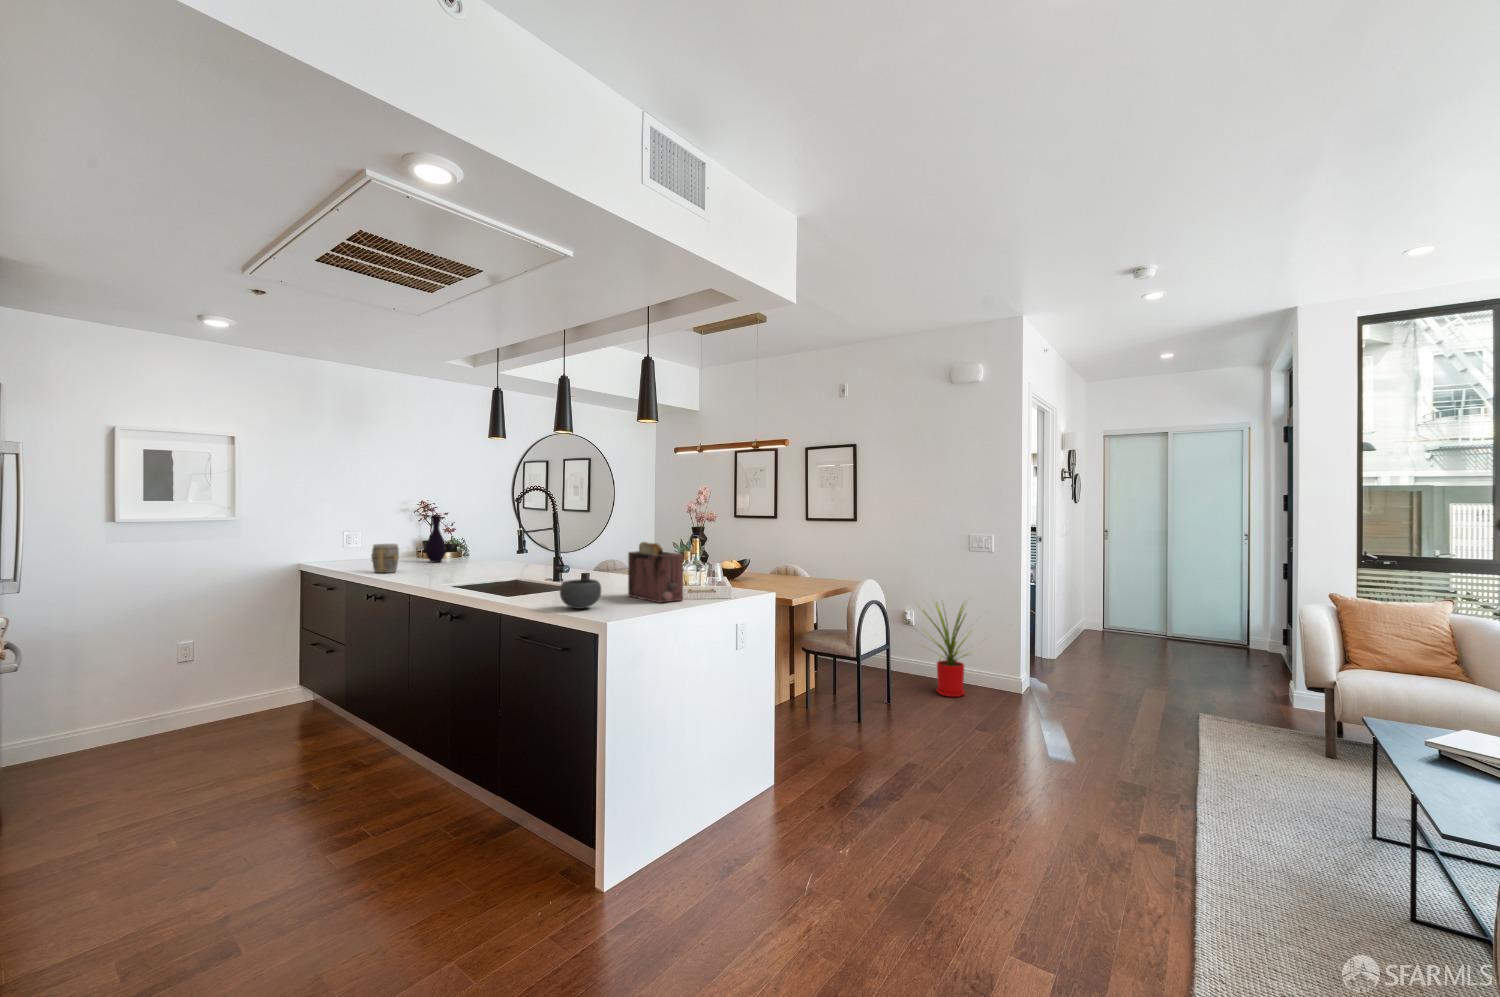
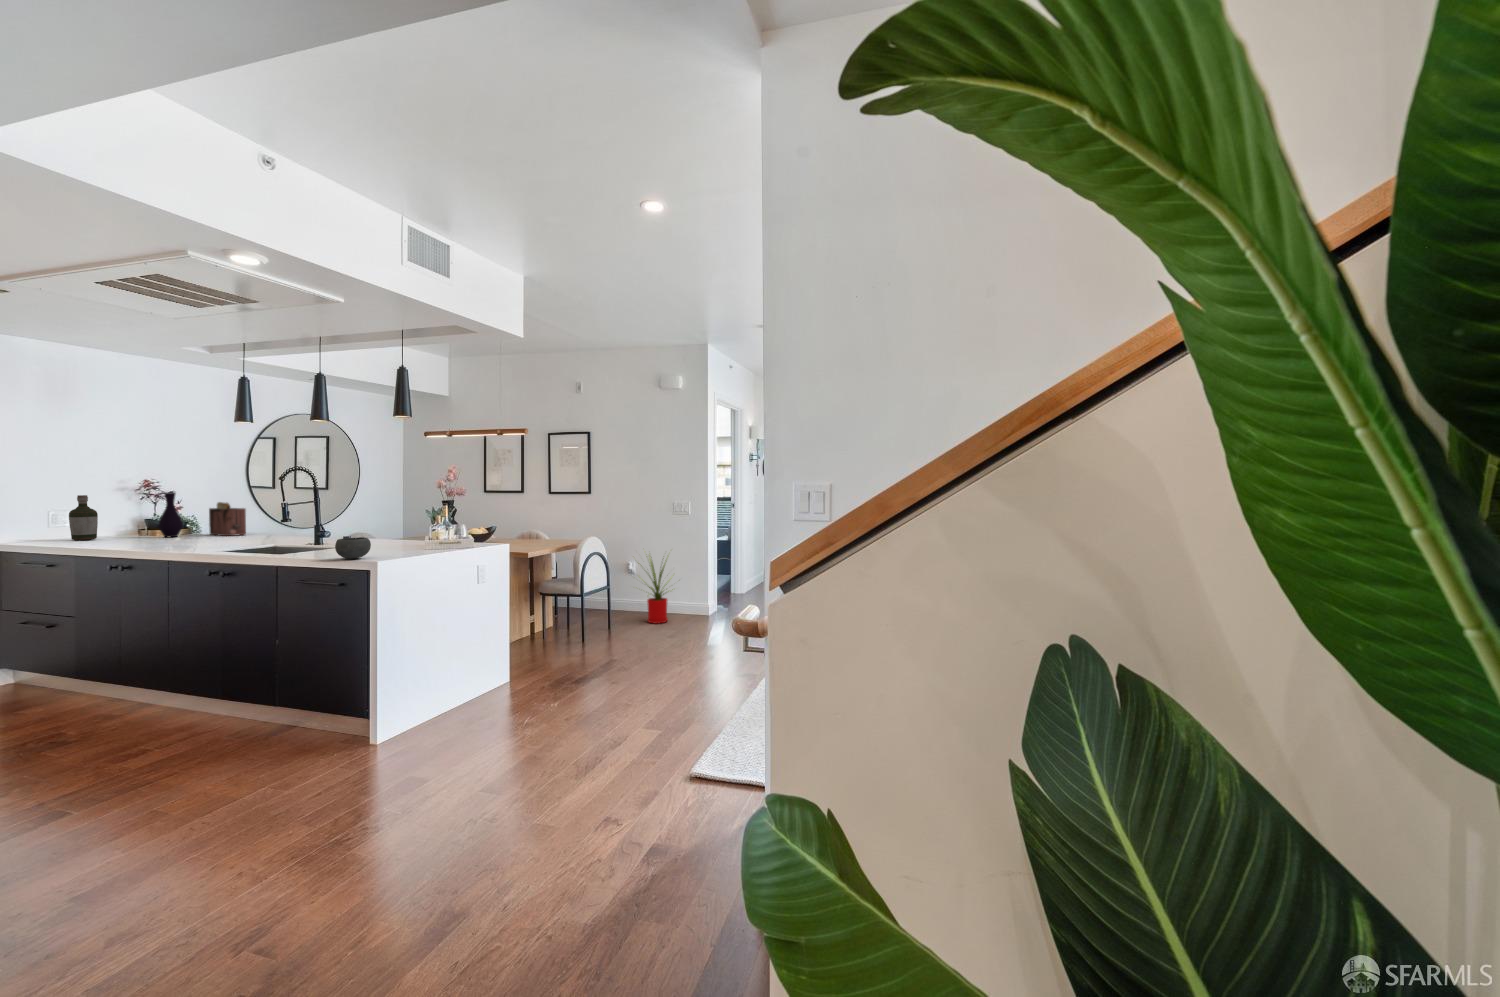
bottle: none [352,517,374,563] -> present [69,495,98,540]
toaster: present [628,542,683,603] -> present [209,502,246,536]
mug: present [371,544,399,573] -> none [110,519,142,546]

